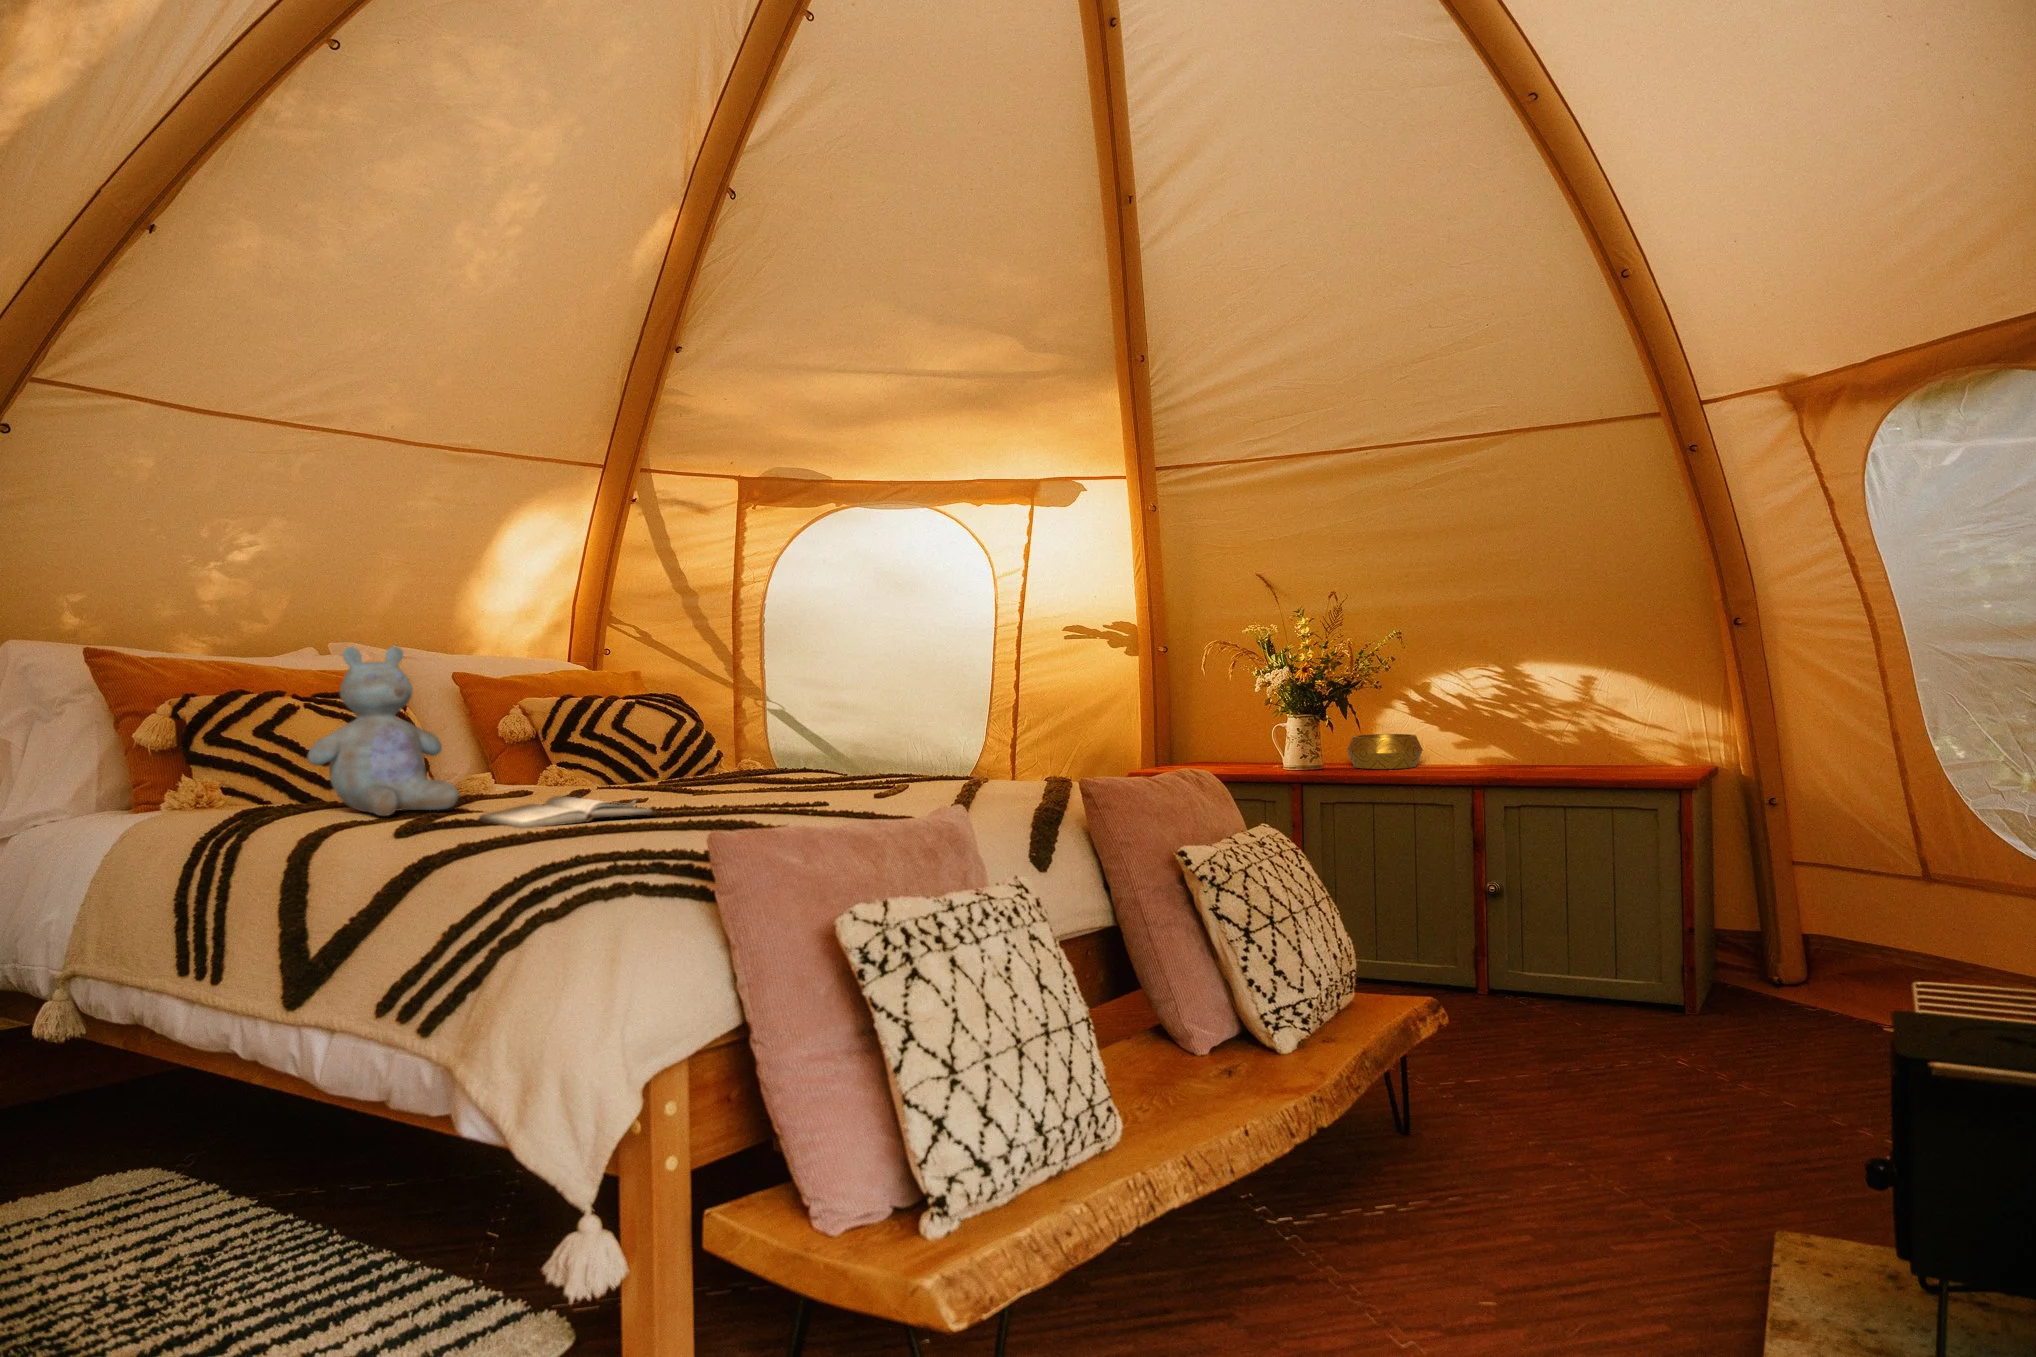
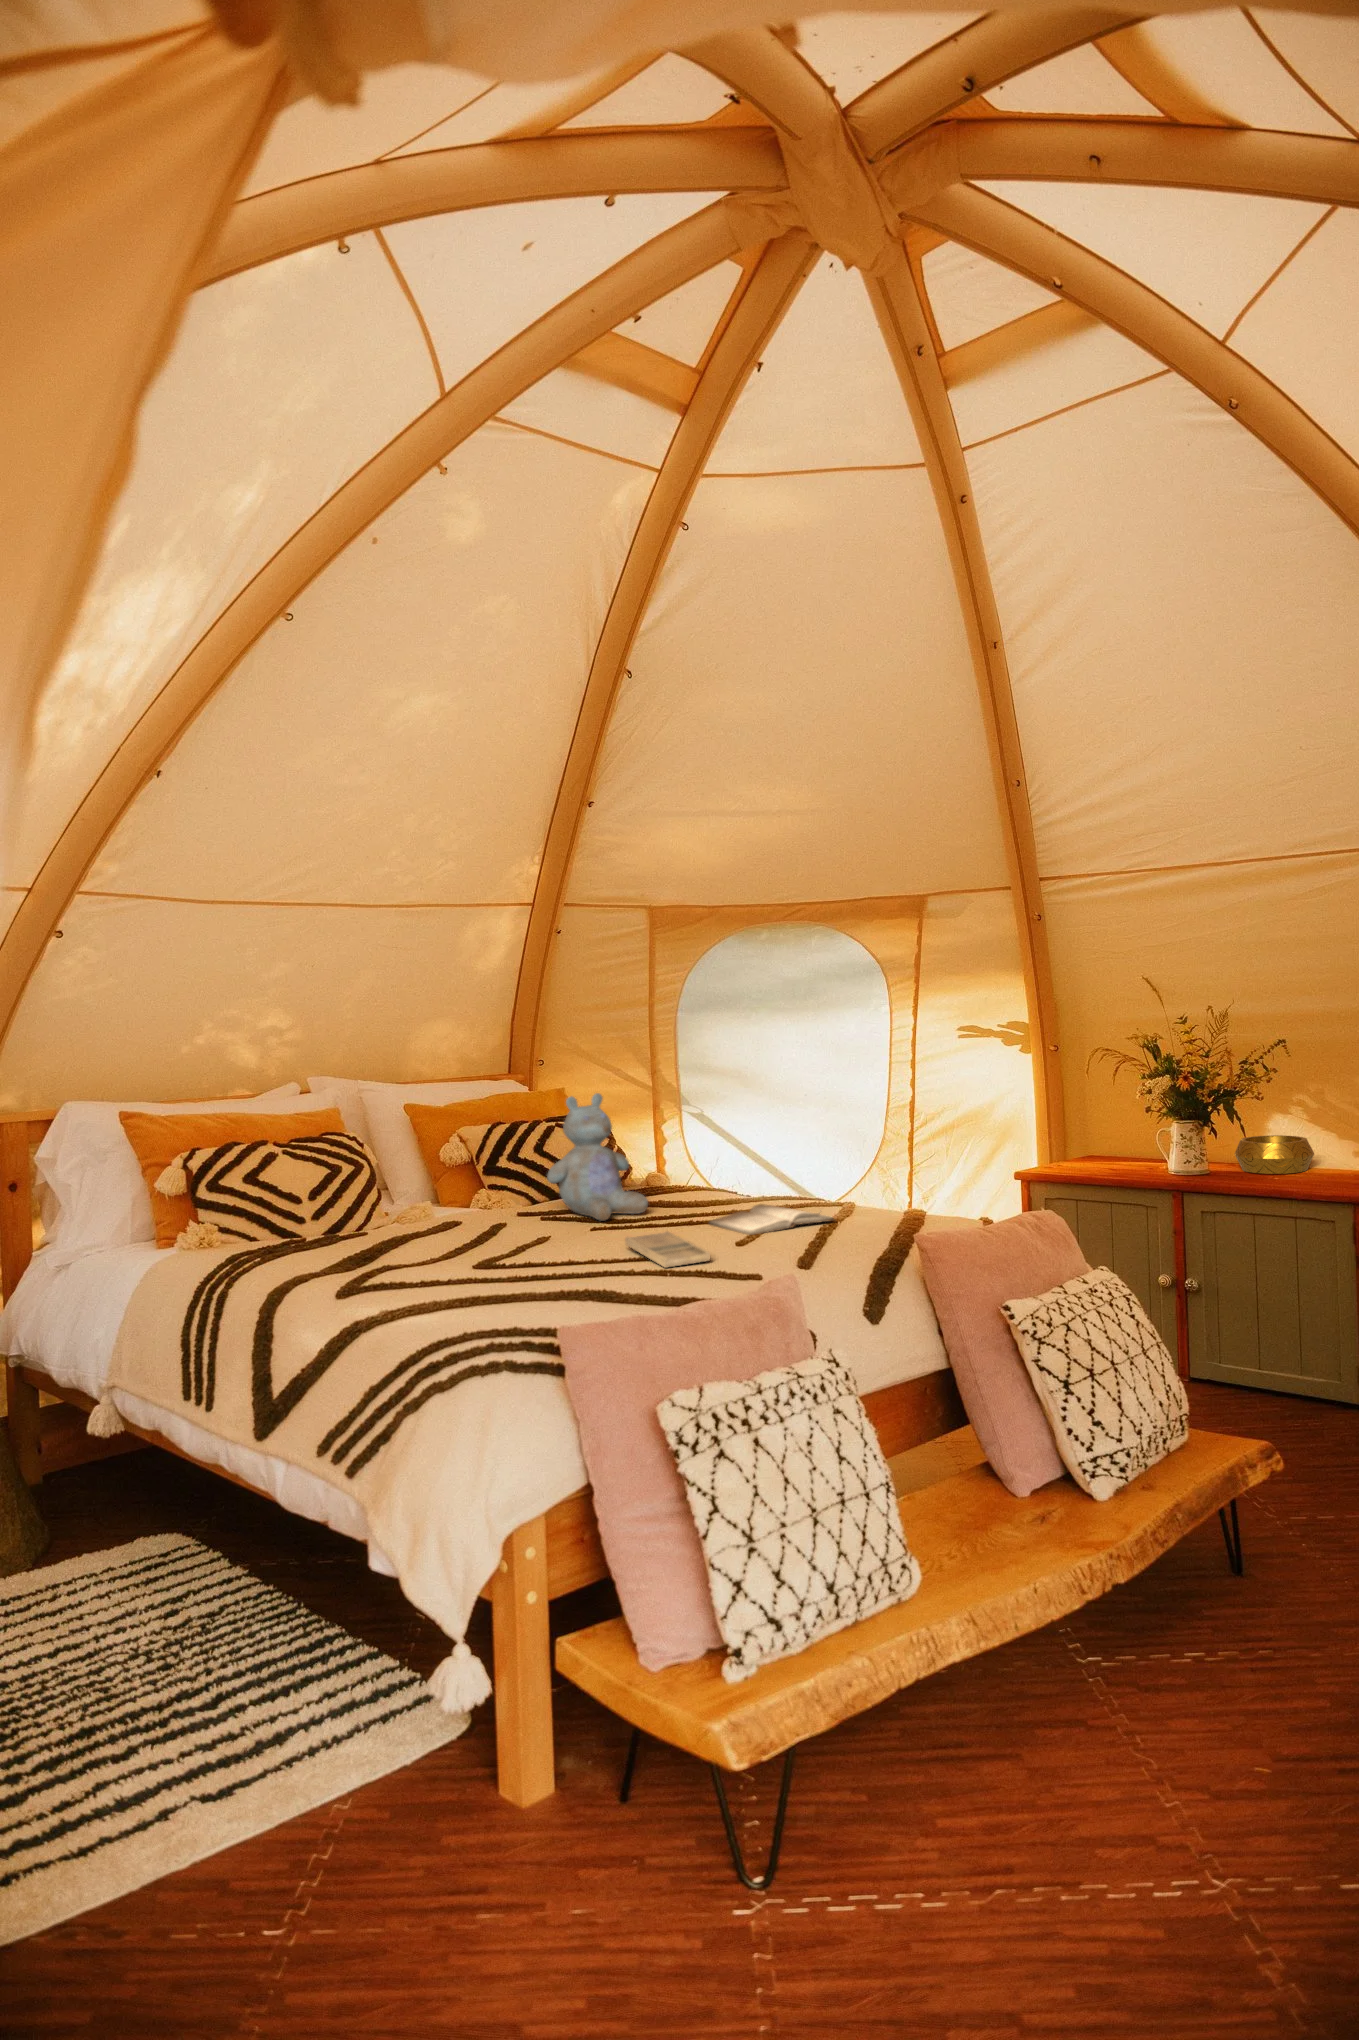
stuffed bear: present [308,646,459,816] -> present [547,1093,648,1221]
tray: none [745,787,851,817] -> present [625,1231,710,1268]
diary: present [479,796,654,828] -> present [709,1204,835,1235]

